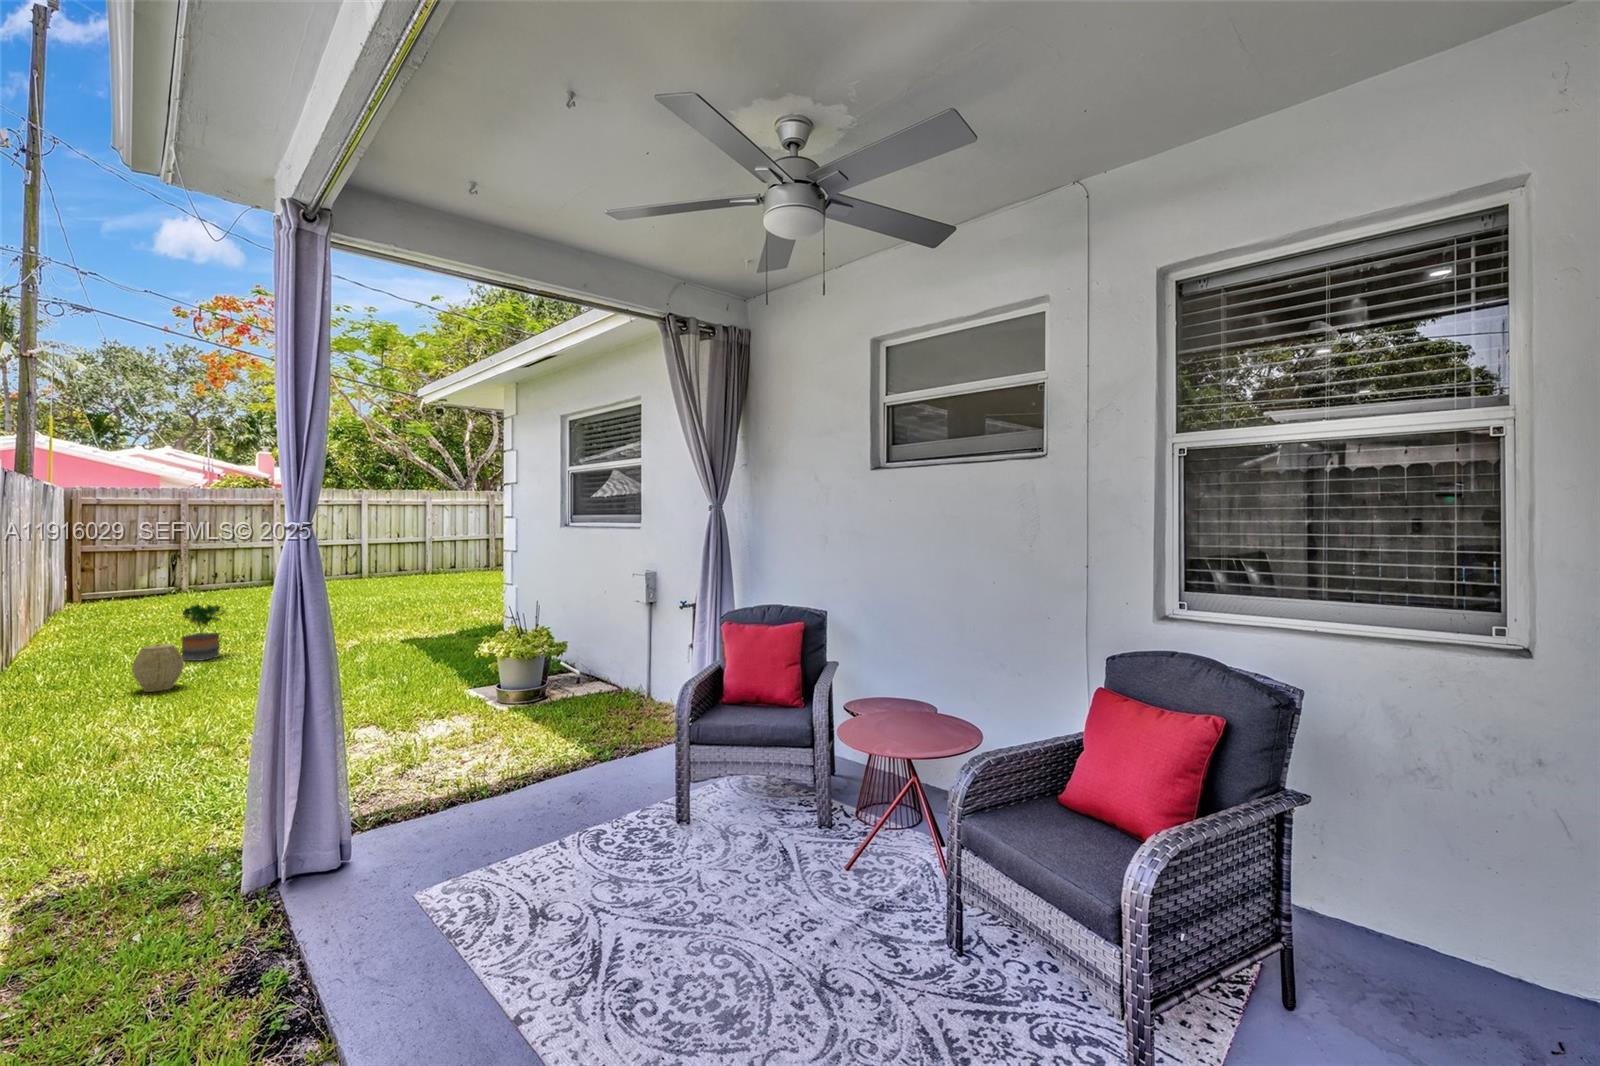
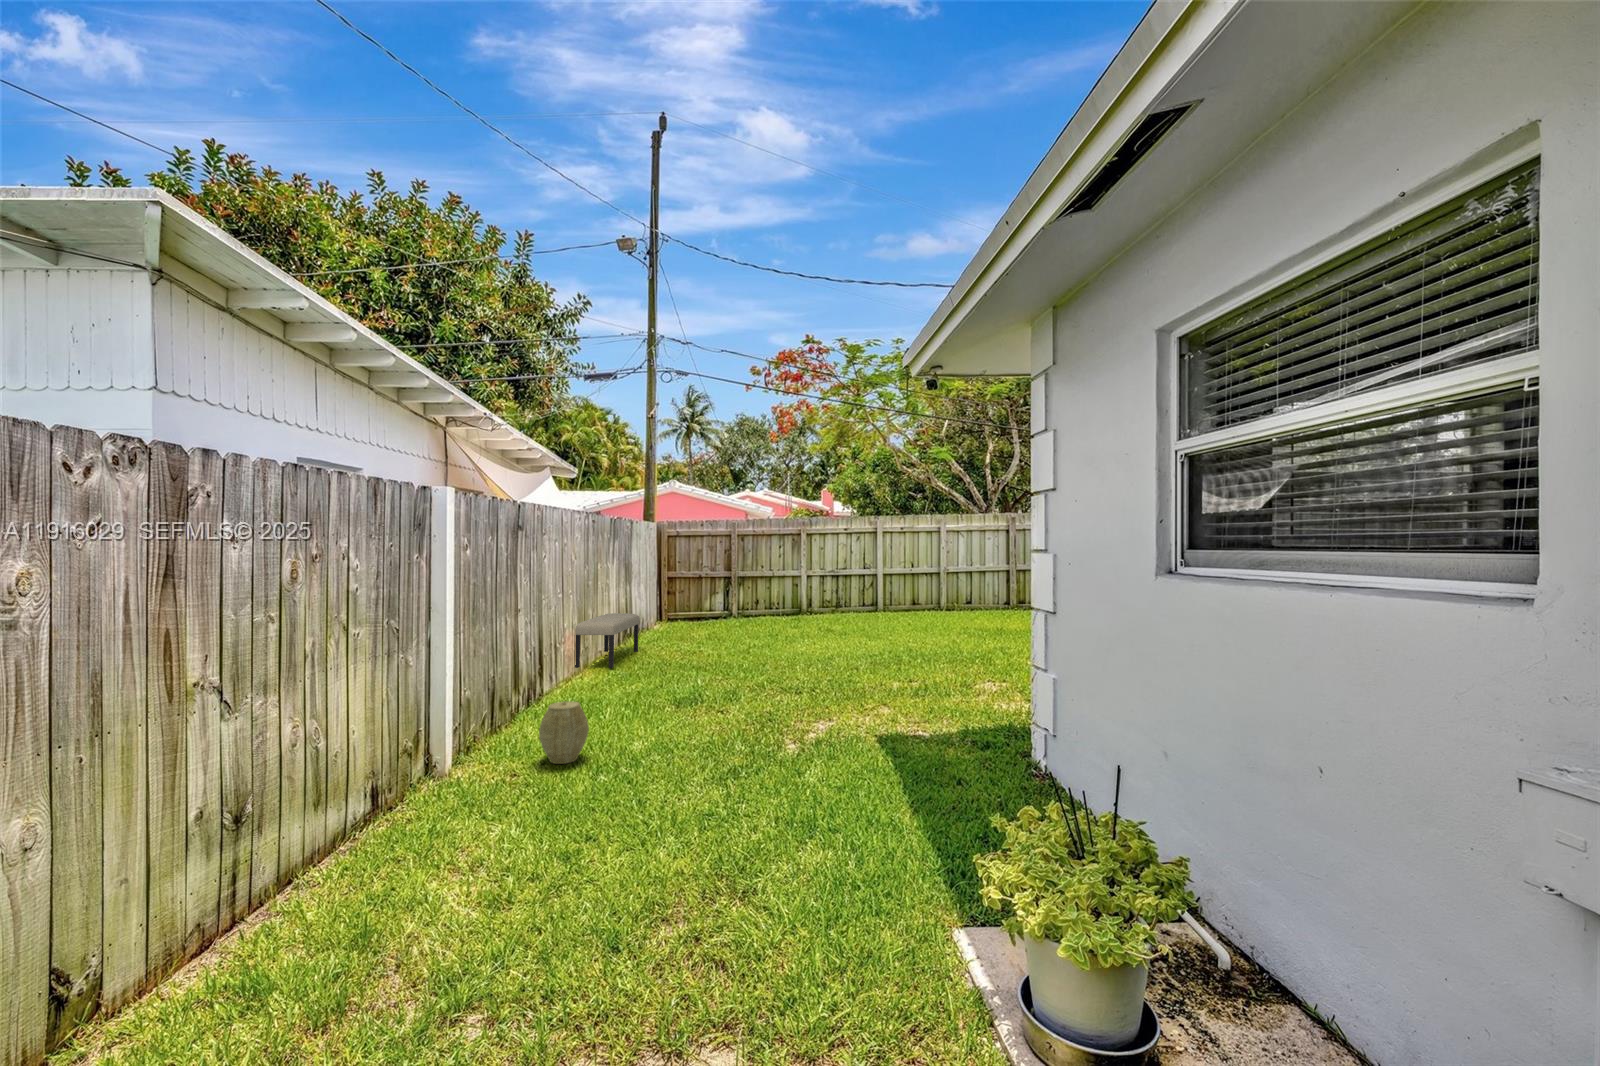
bench: none [34,589,102,645] -> present [575,613,640,668]
potted tree: present [182,605,226,661] -> none [631,645,678,715]

